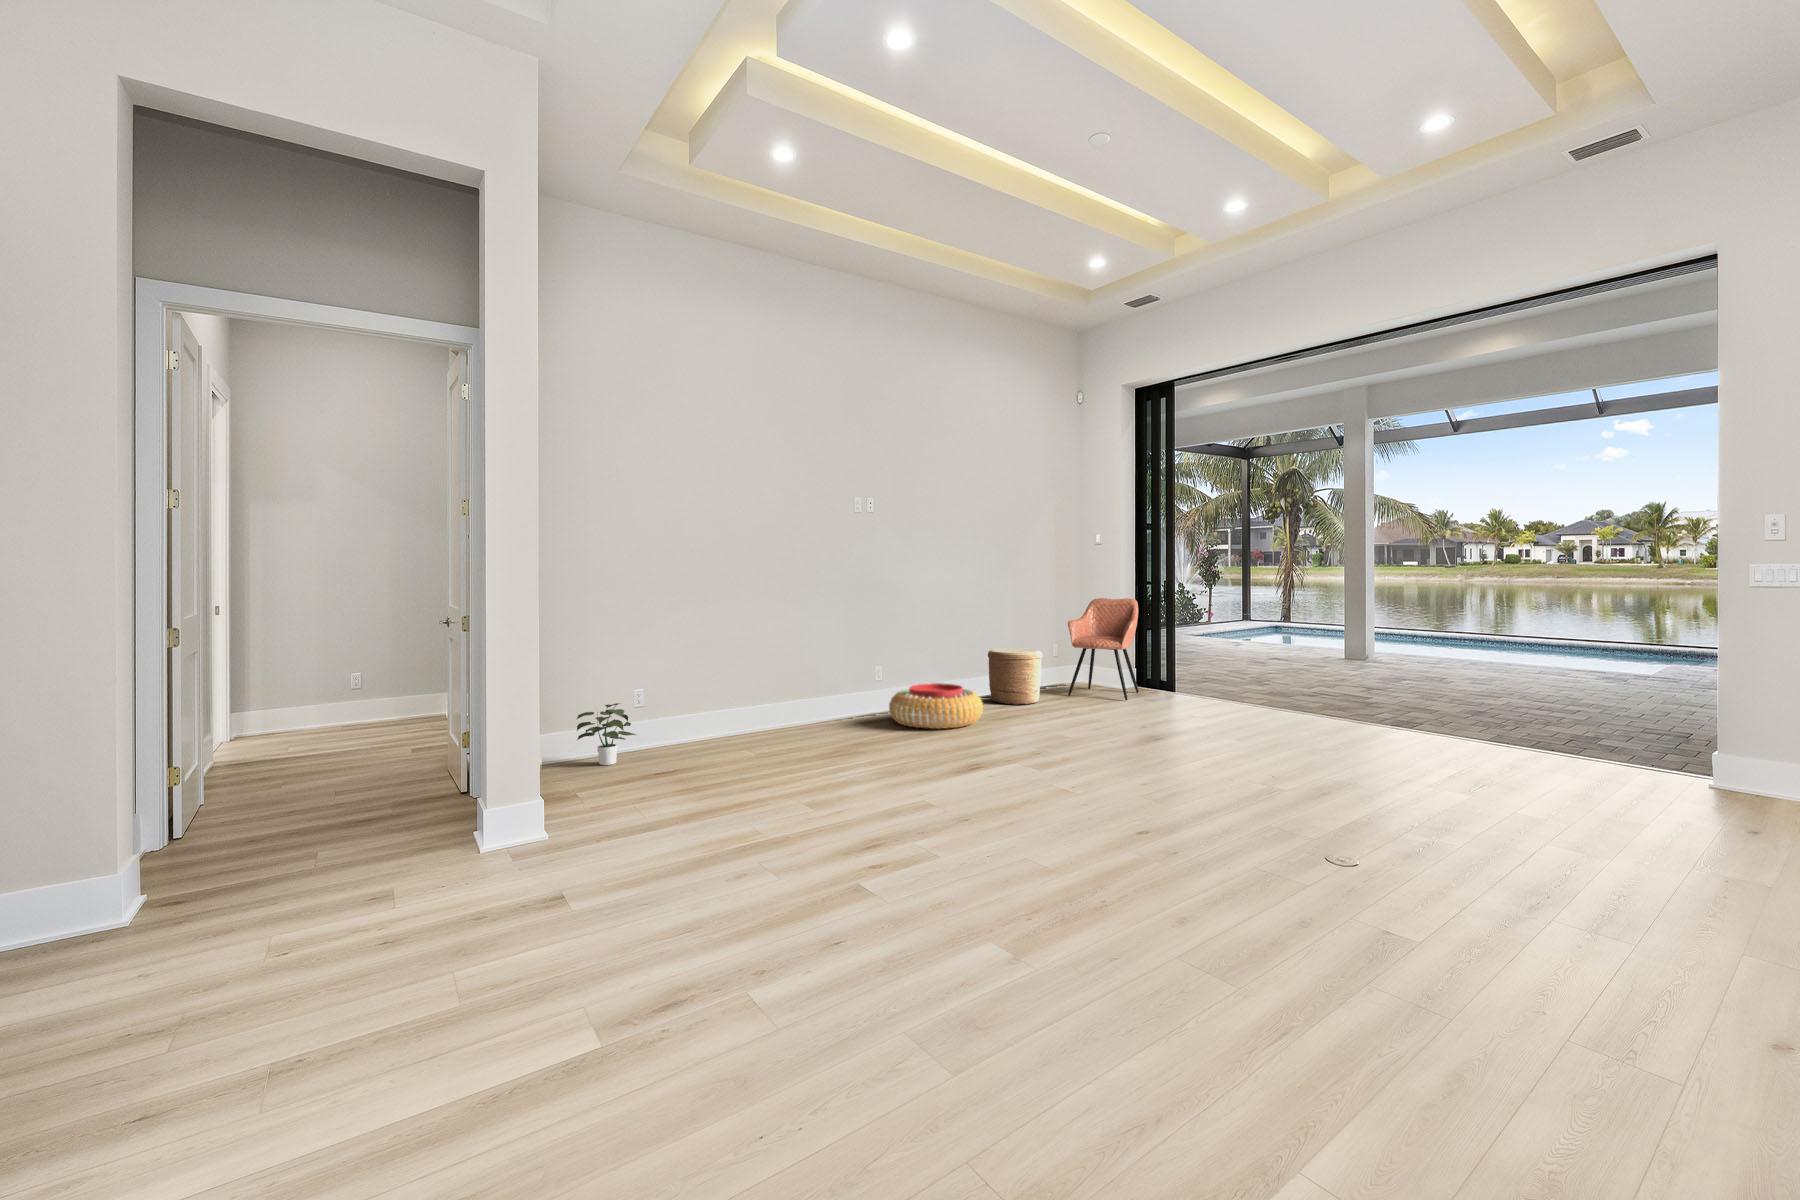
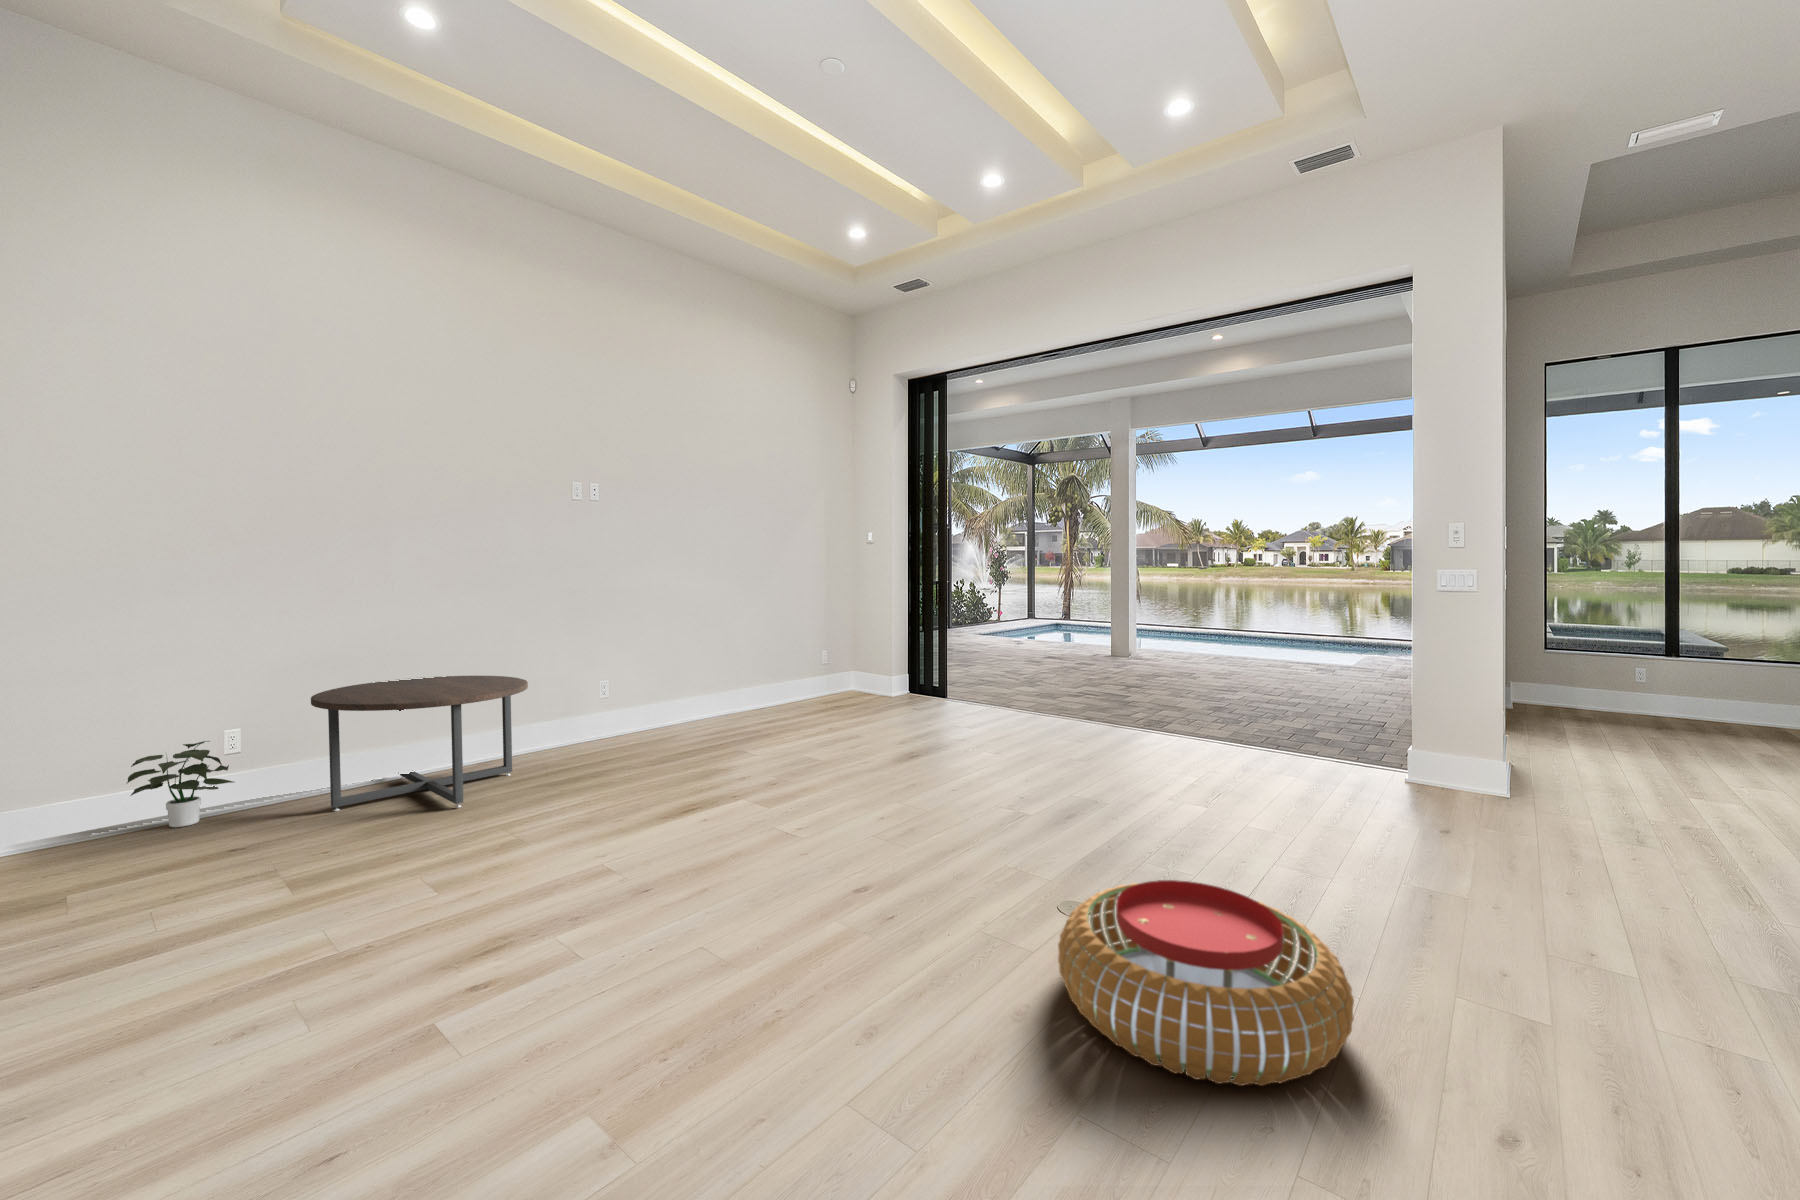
armchair: present [1068,598,1139,700] -> none [839,598,912,706]
woven basket: present [988,648,1042,705] -> none [749,653,809,715]
coffee table: none [685,661,832,763] -> present [311,676,528,811]
pouf: present [889,683,983,729] -> present [1058,880,1354,1086]

